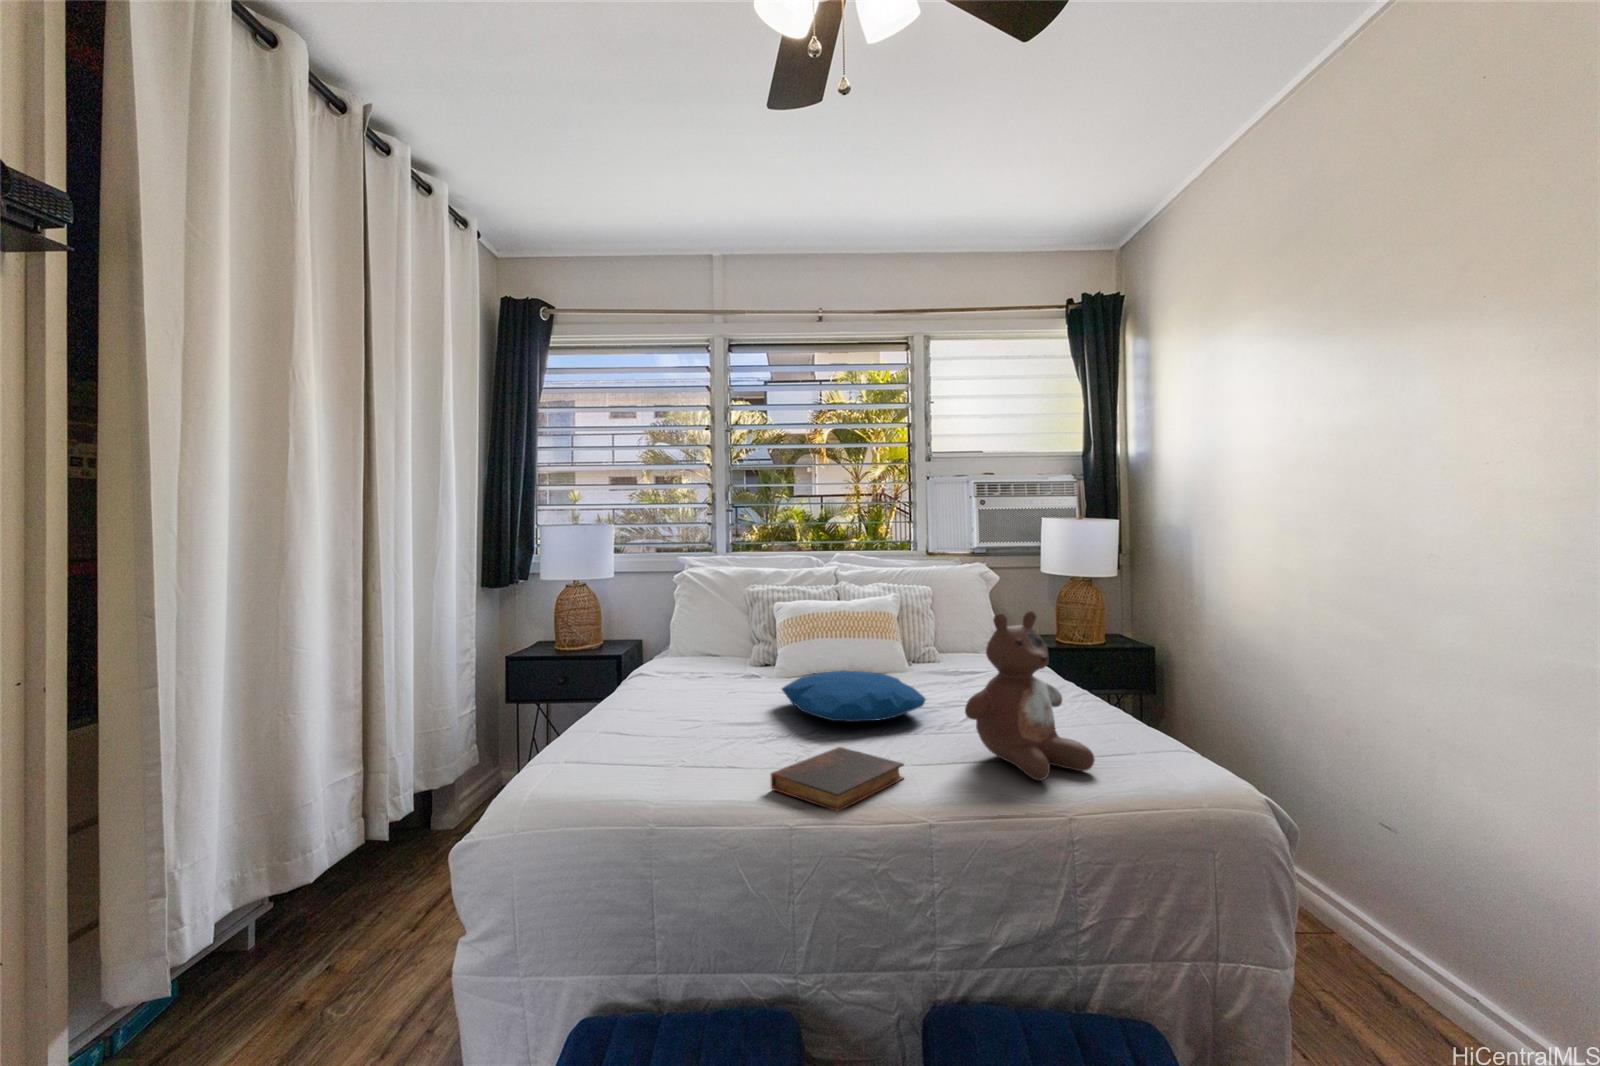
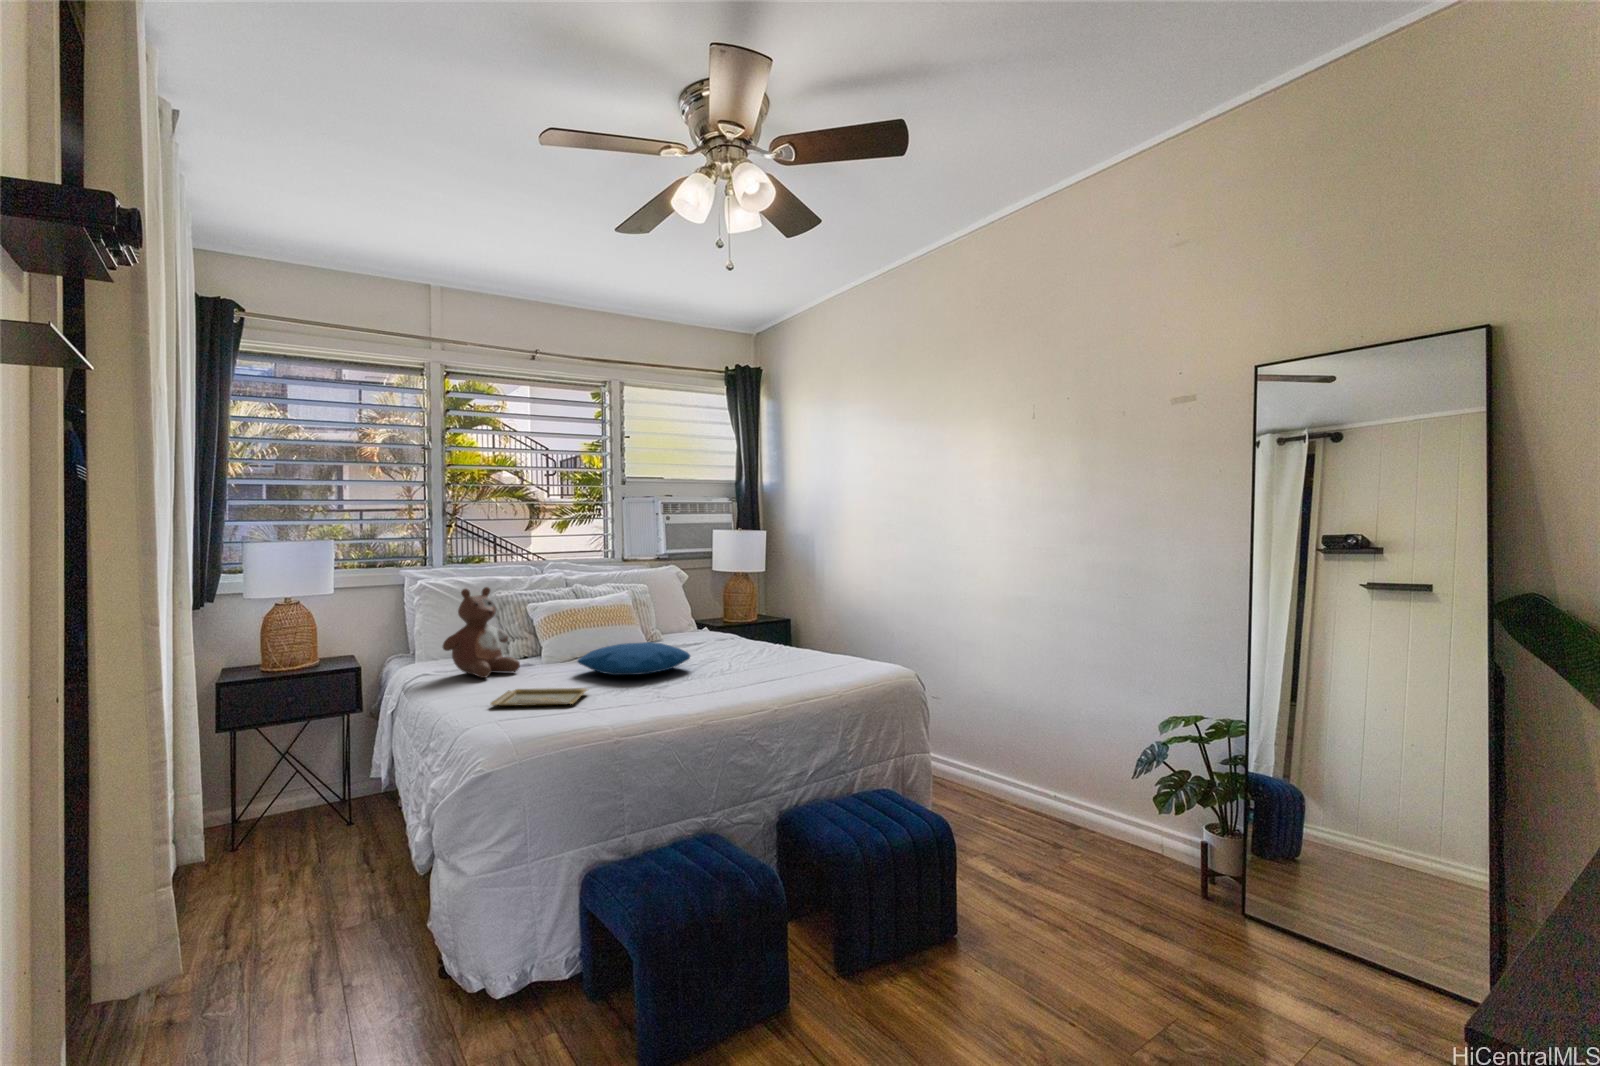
stuffed bear: present [965,611,1095,780] -> present [442,587,520,678]
tray: none [629,721,756,761] -> present [490,688,588,706]
book: present [771,747,904,811] -> none [633,683,709,710]

